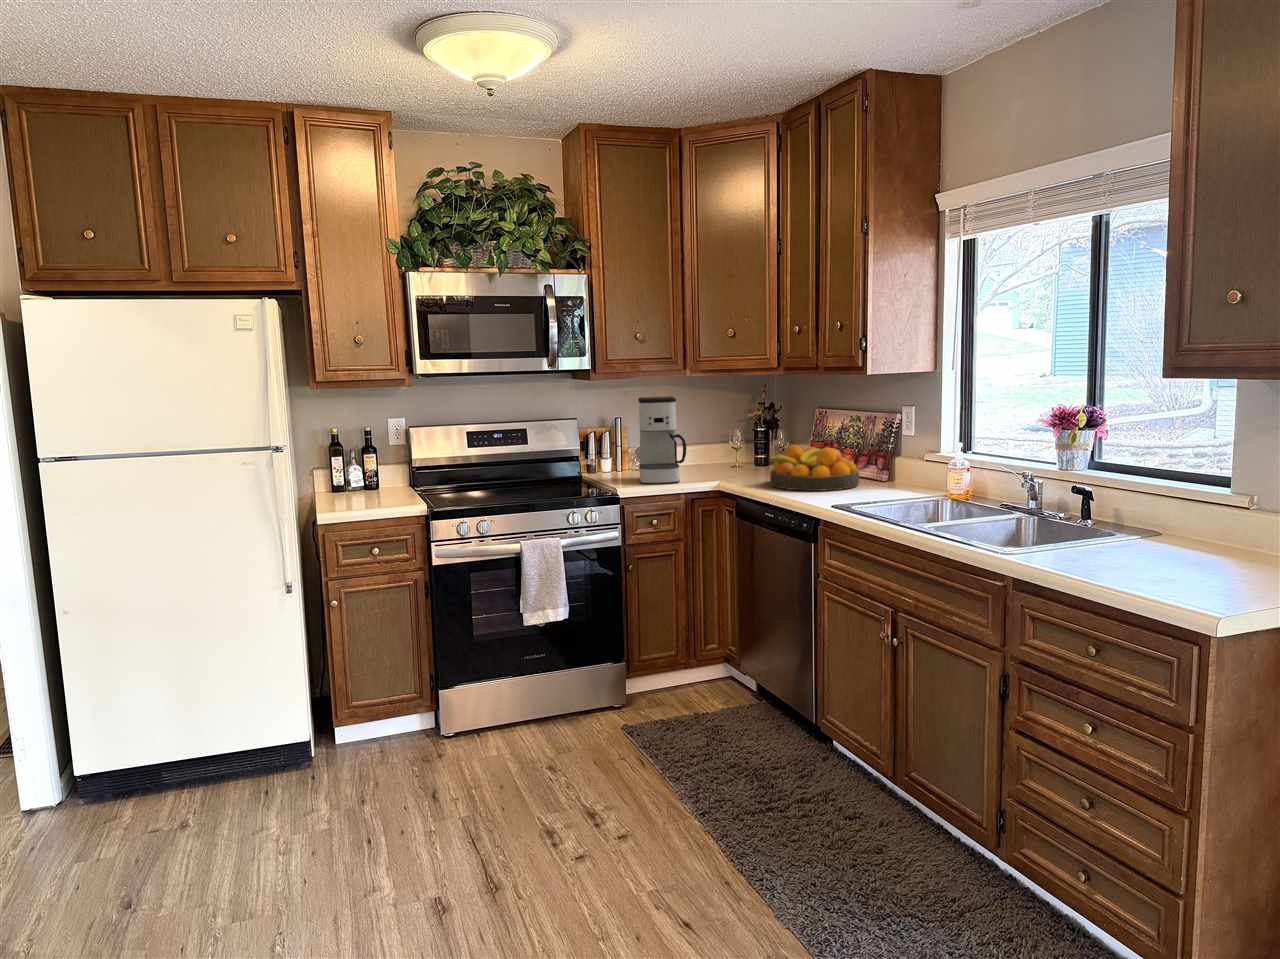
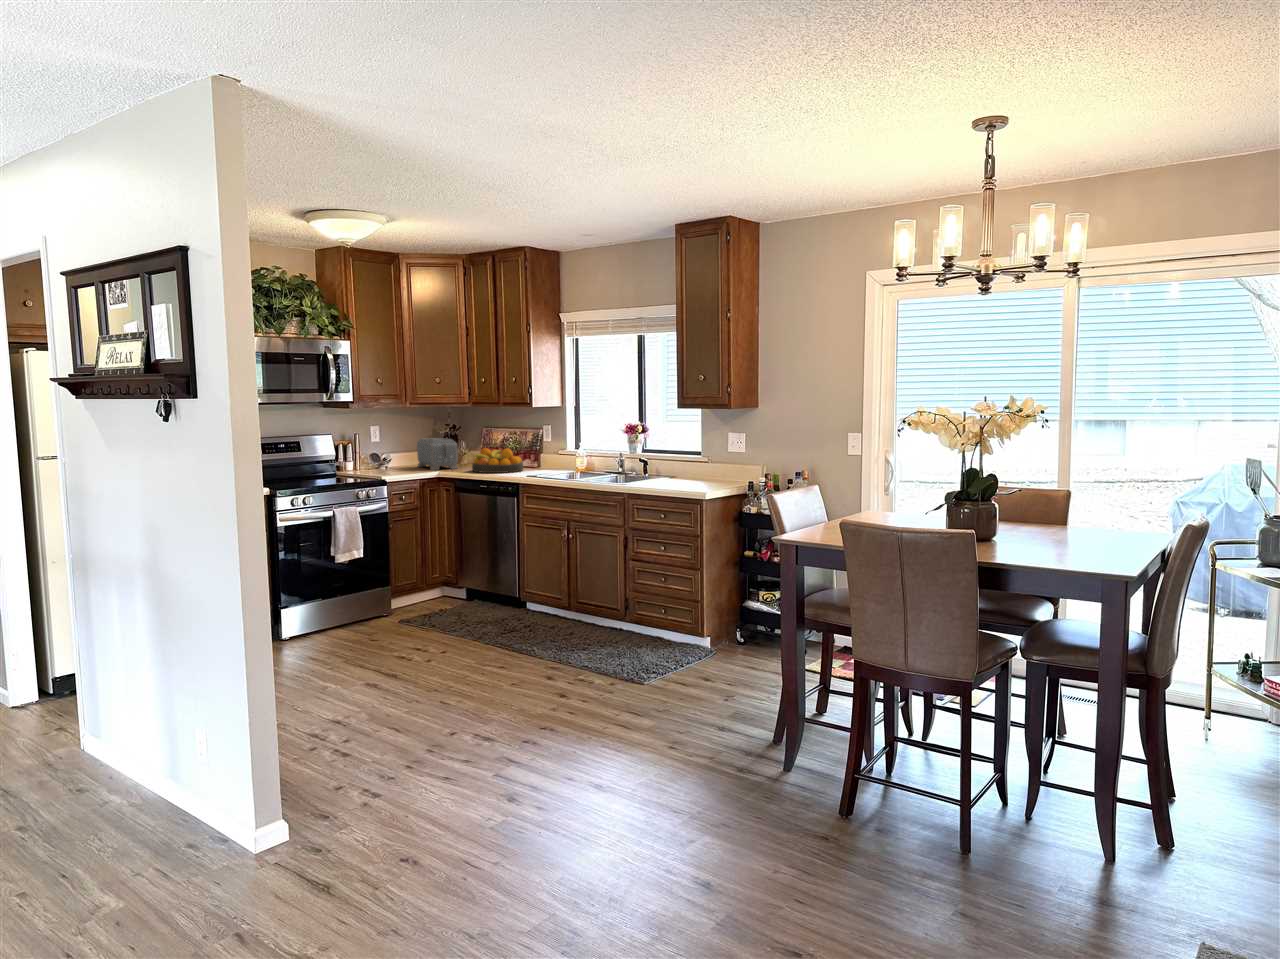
coffee maker: present [638,396,686,484] -> none [381,420,416,475]
toaster: none [709,423,761,477] -> present [417,438,458,470]

